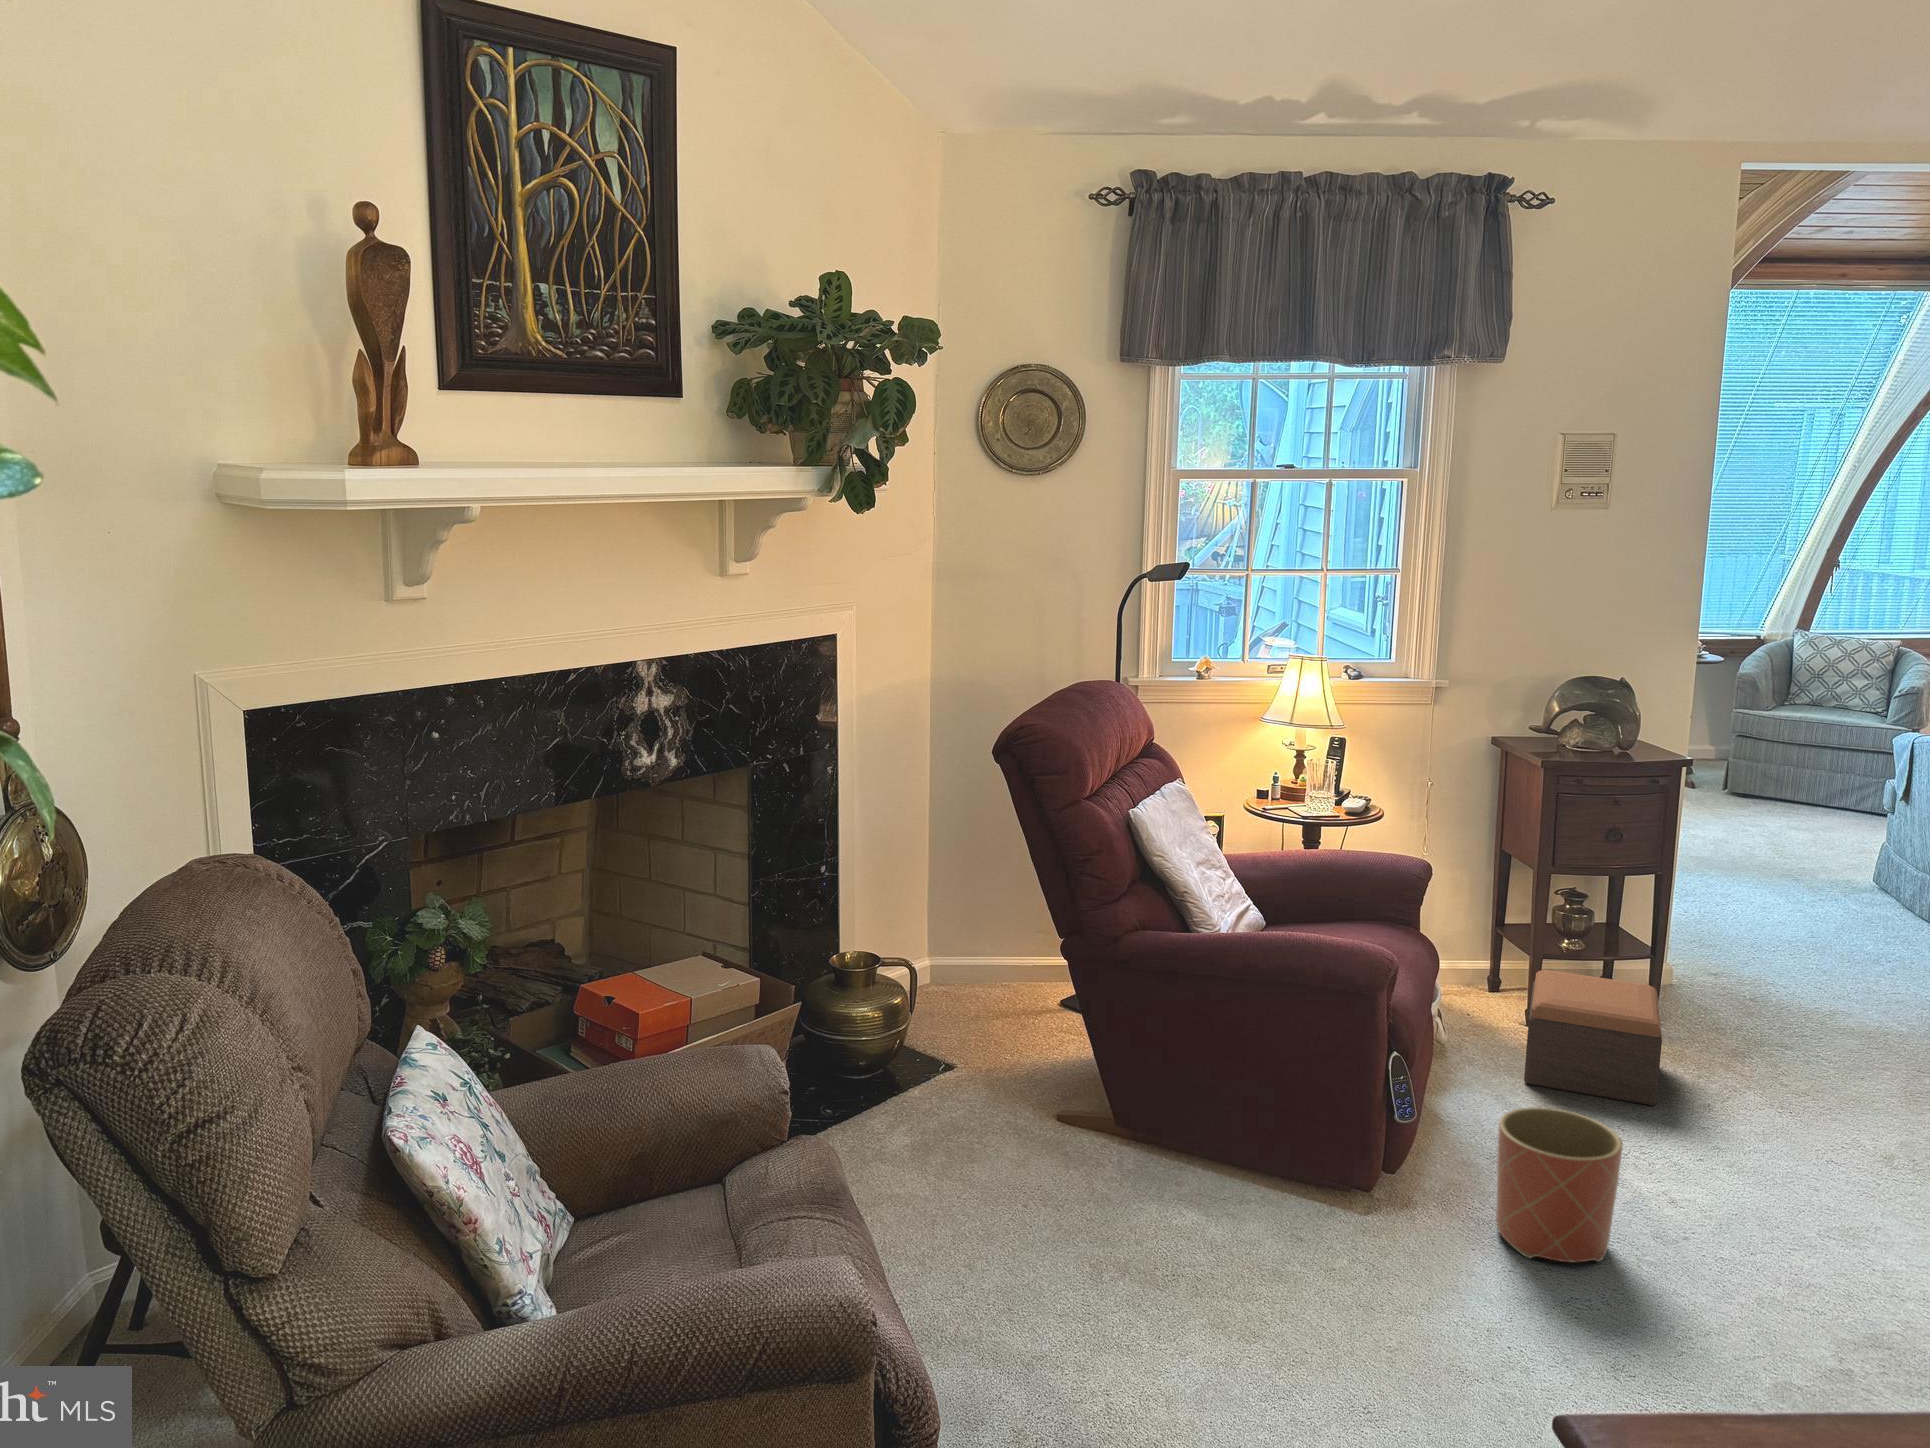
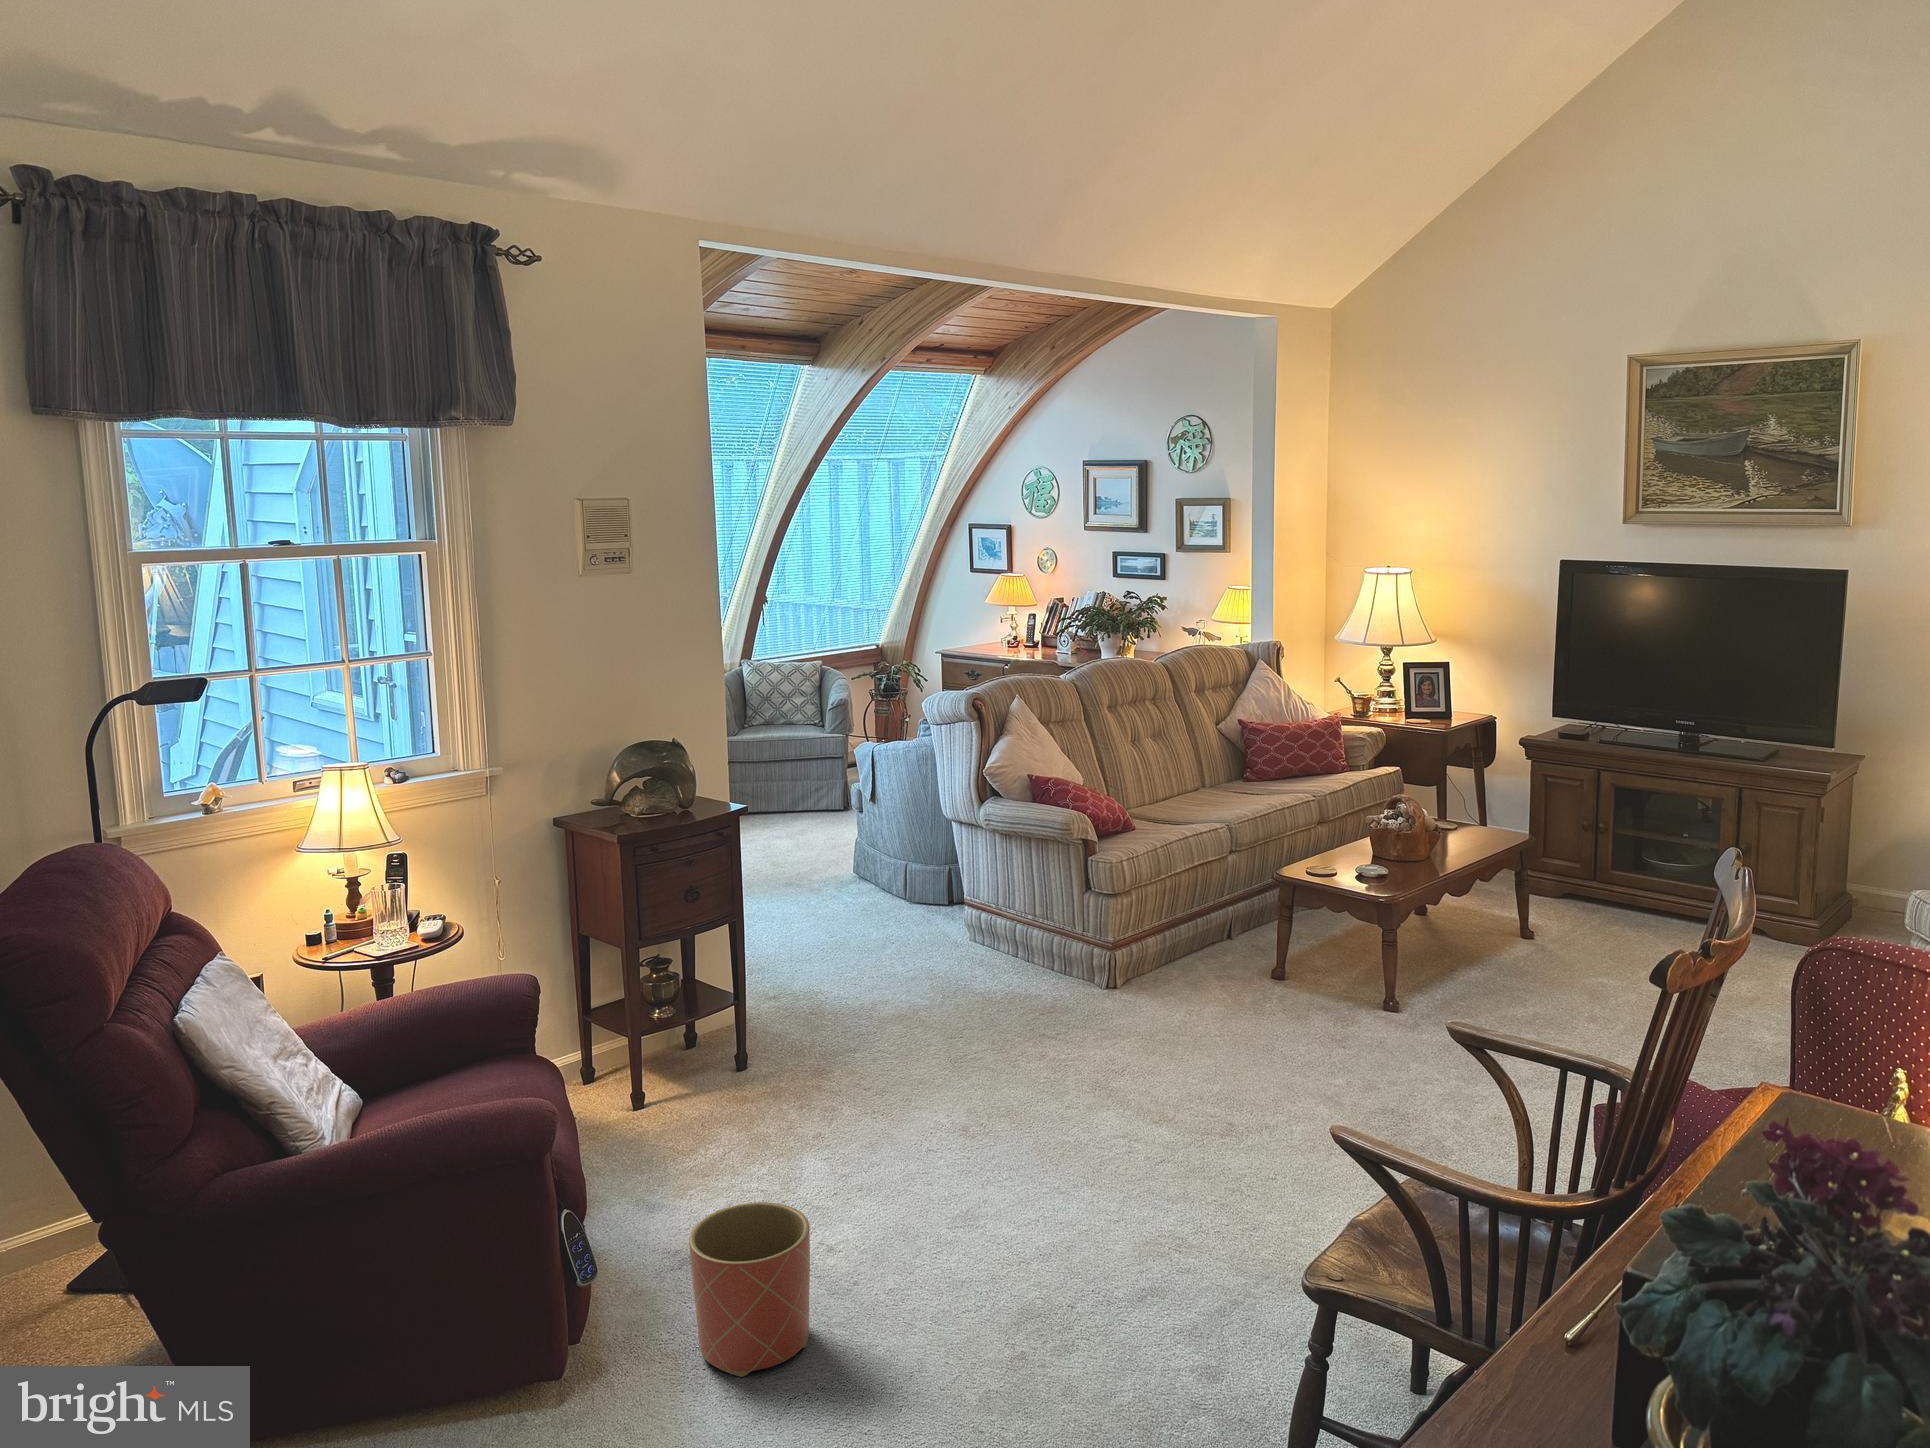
footstool: present [1524,970,1662,1106] -> none [645,1034,784,1174]

